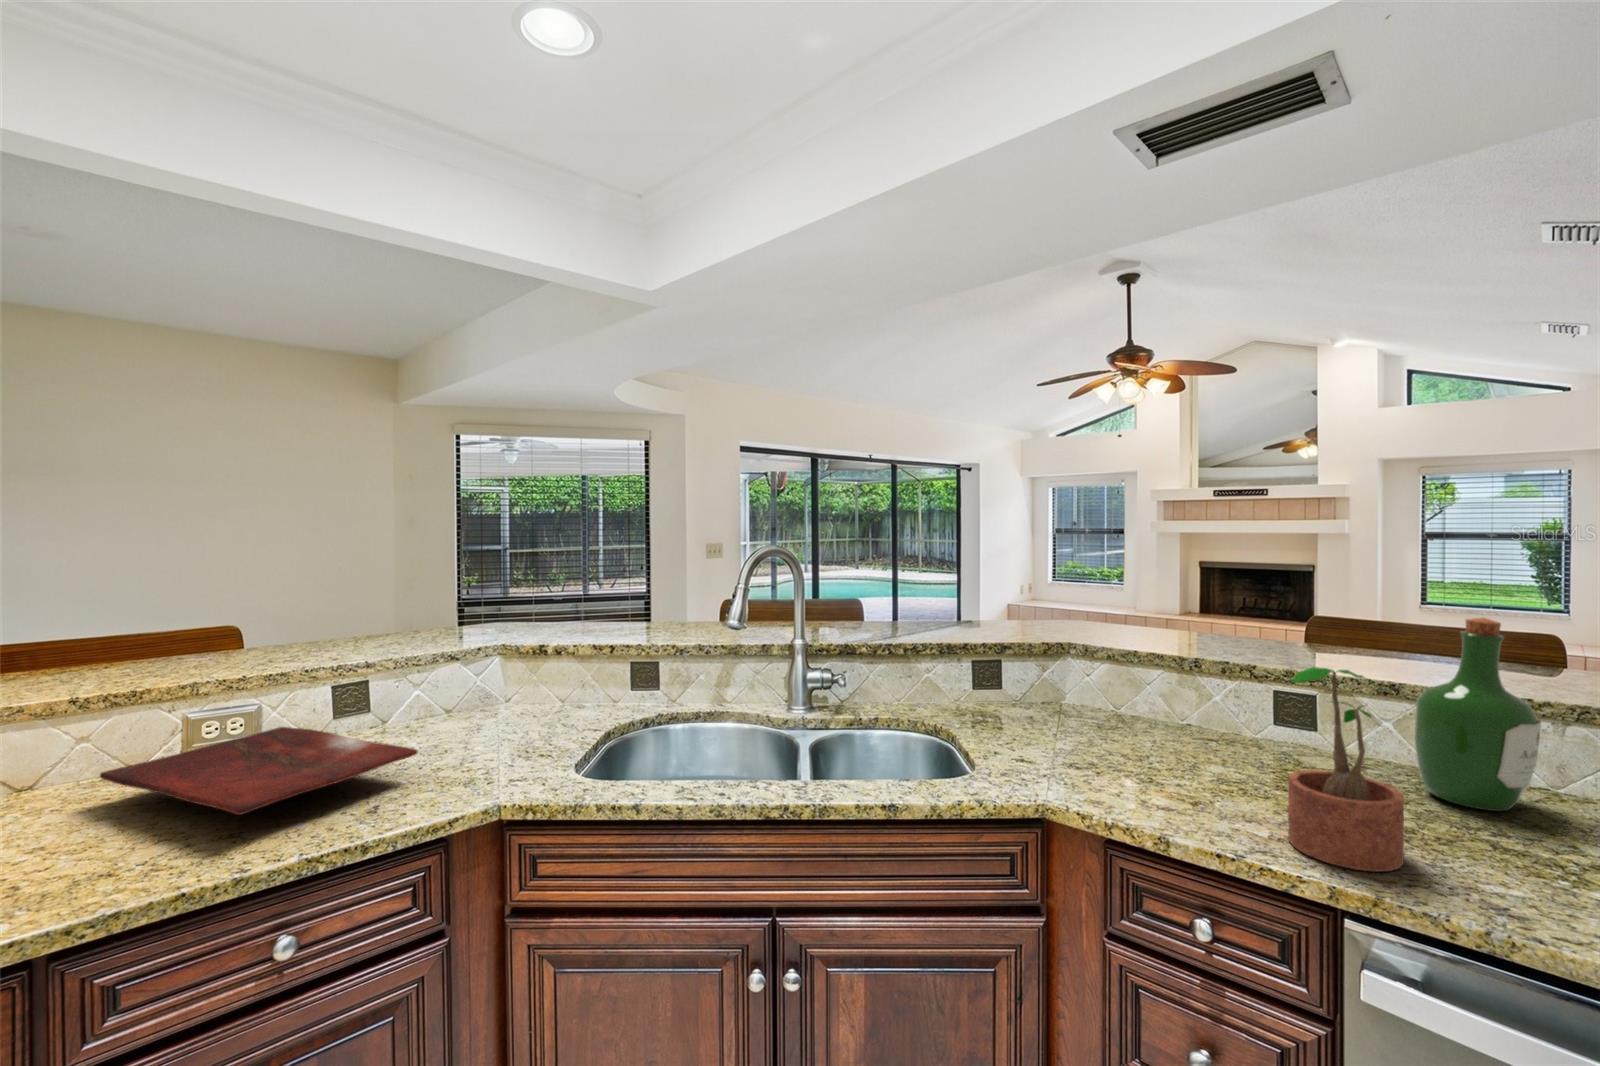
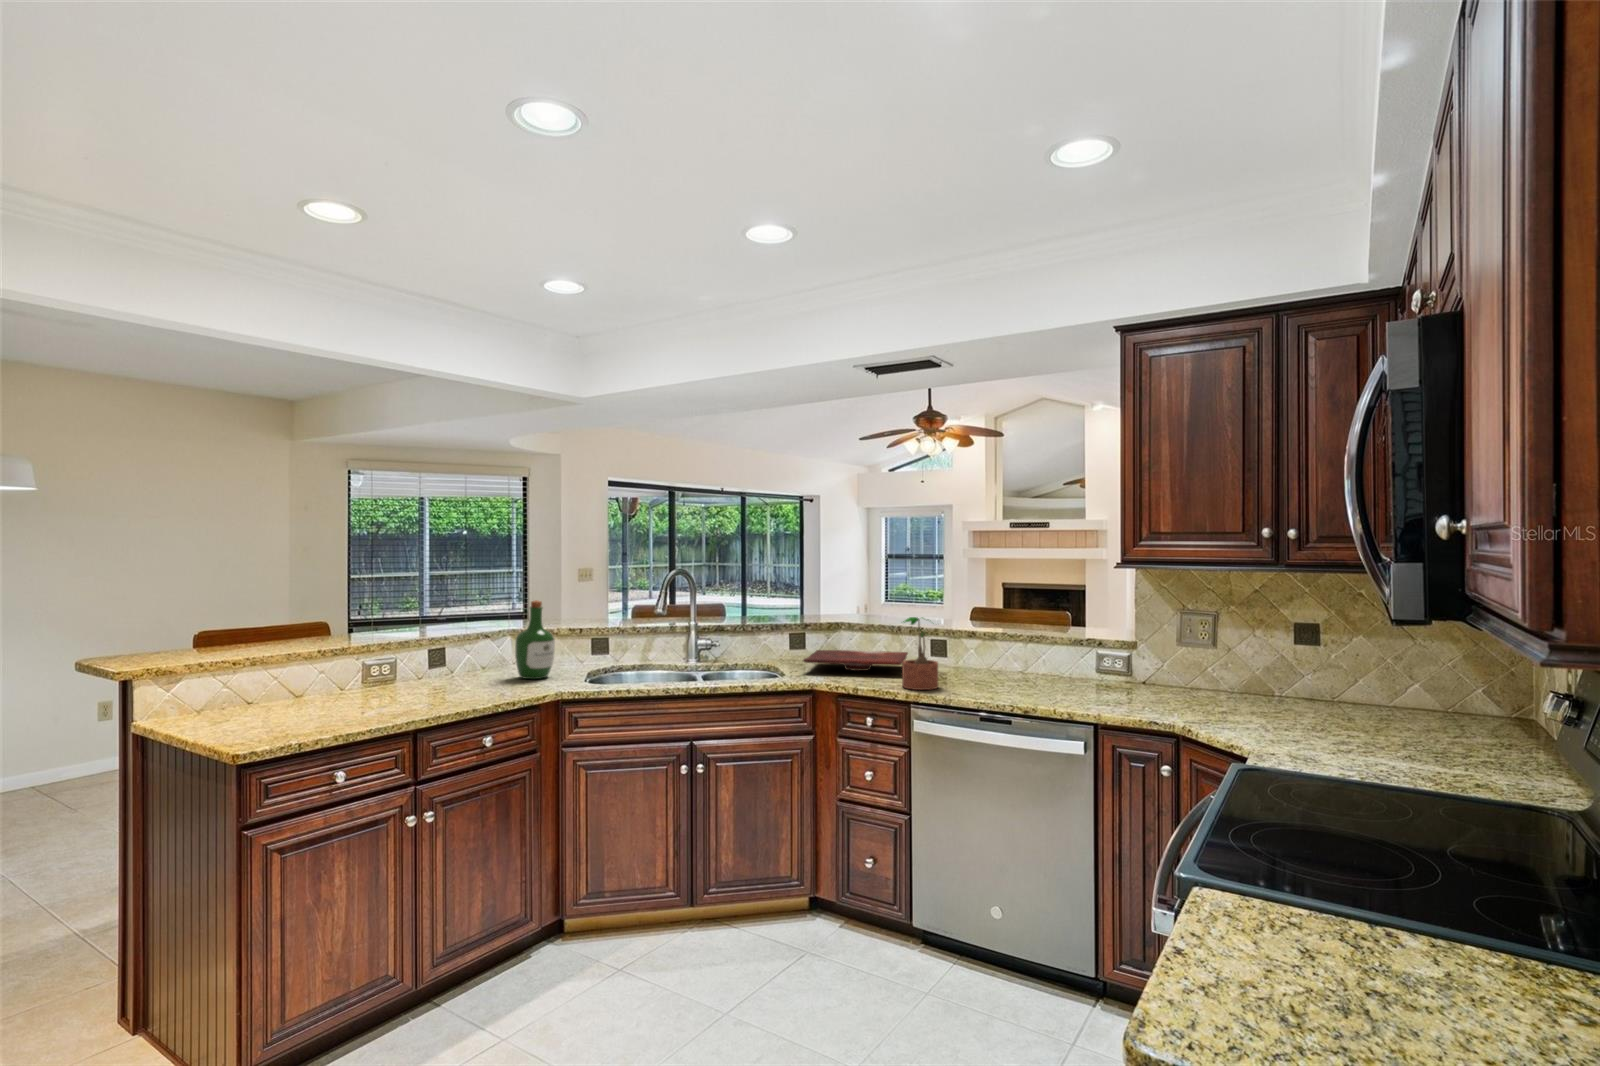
wine bottle: present [1414,618,1541,811] -> present [515,600,555,679]
cutting board: present [100,727,417,815] -> present [803,650,908,671]

